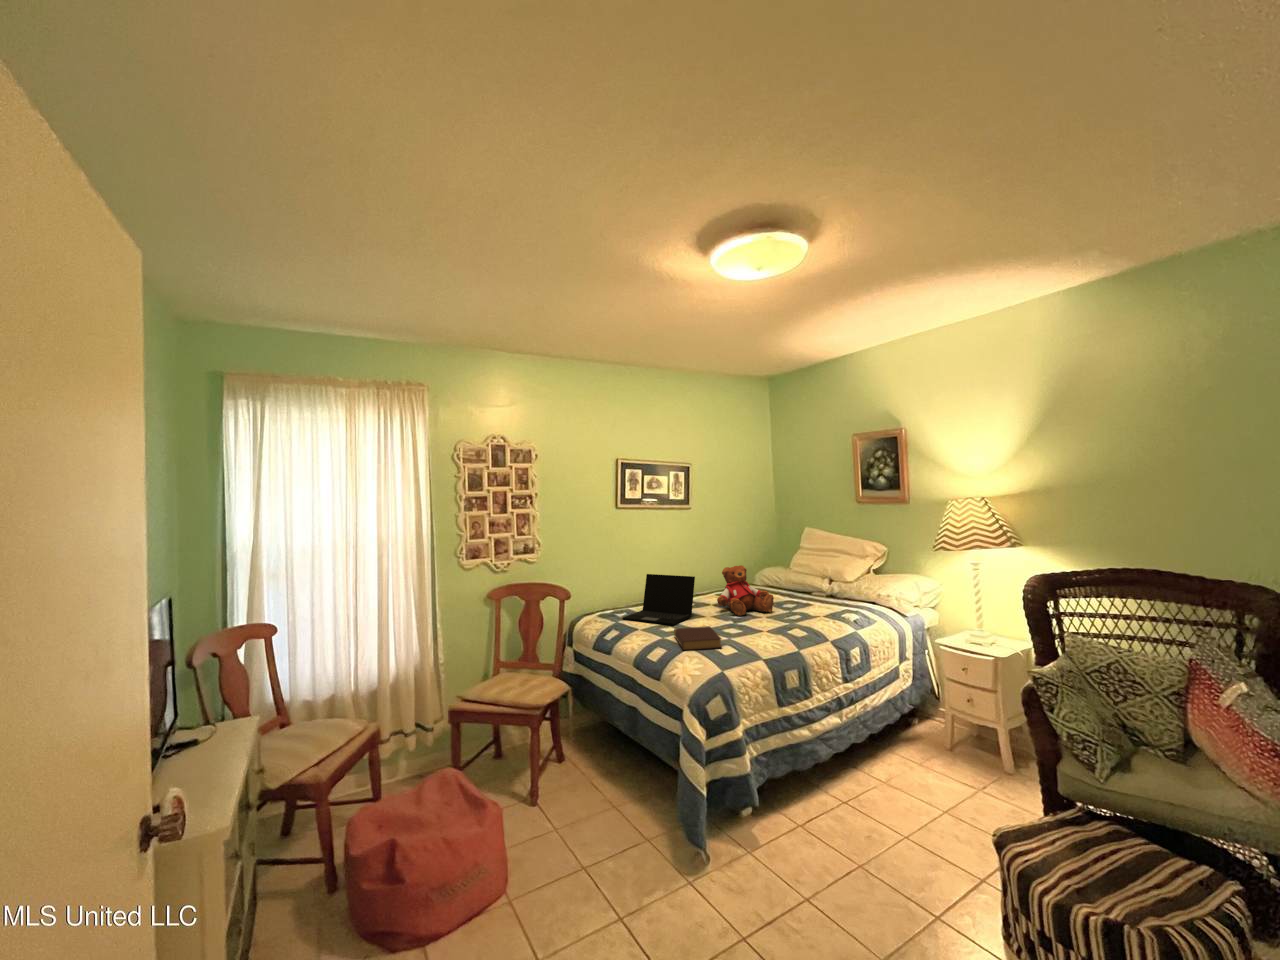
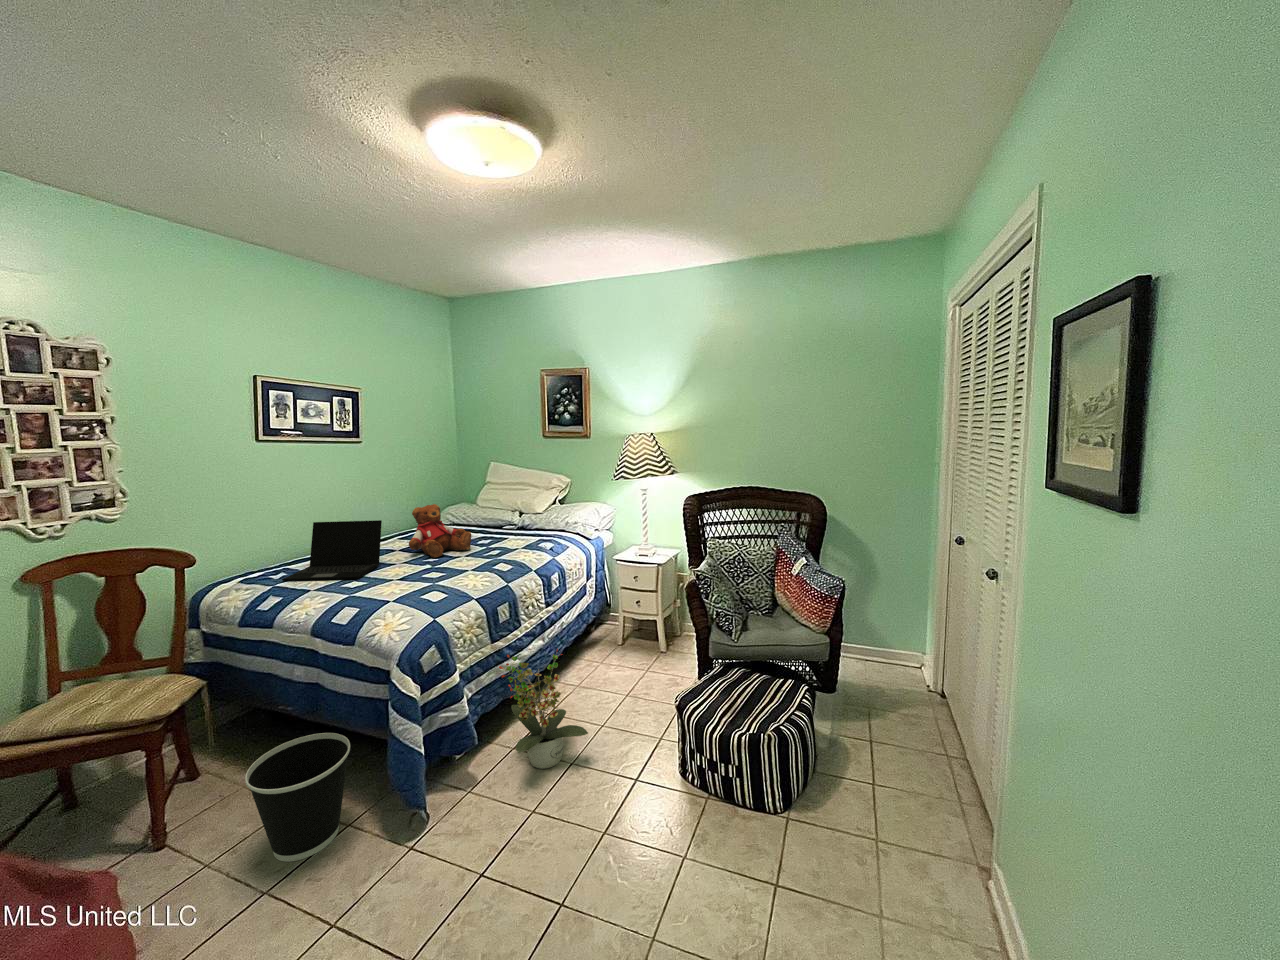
book: present [674,626,722,650] -> none [363,573,428,605]
potted plant: none [781,723,879,861] -> present [499,649,588,769]
wastebasket: none [583,749,653,851] -> present [245,733,350,862]

